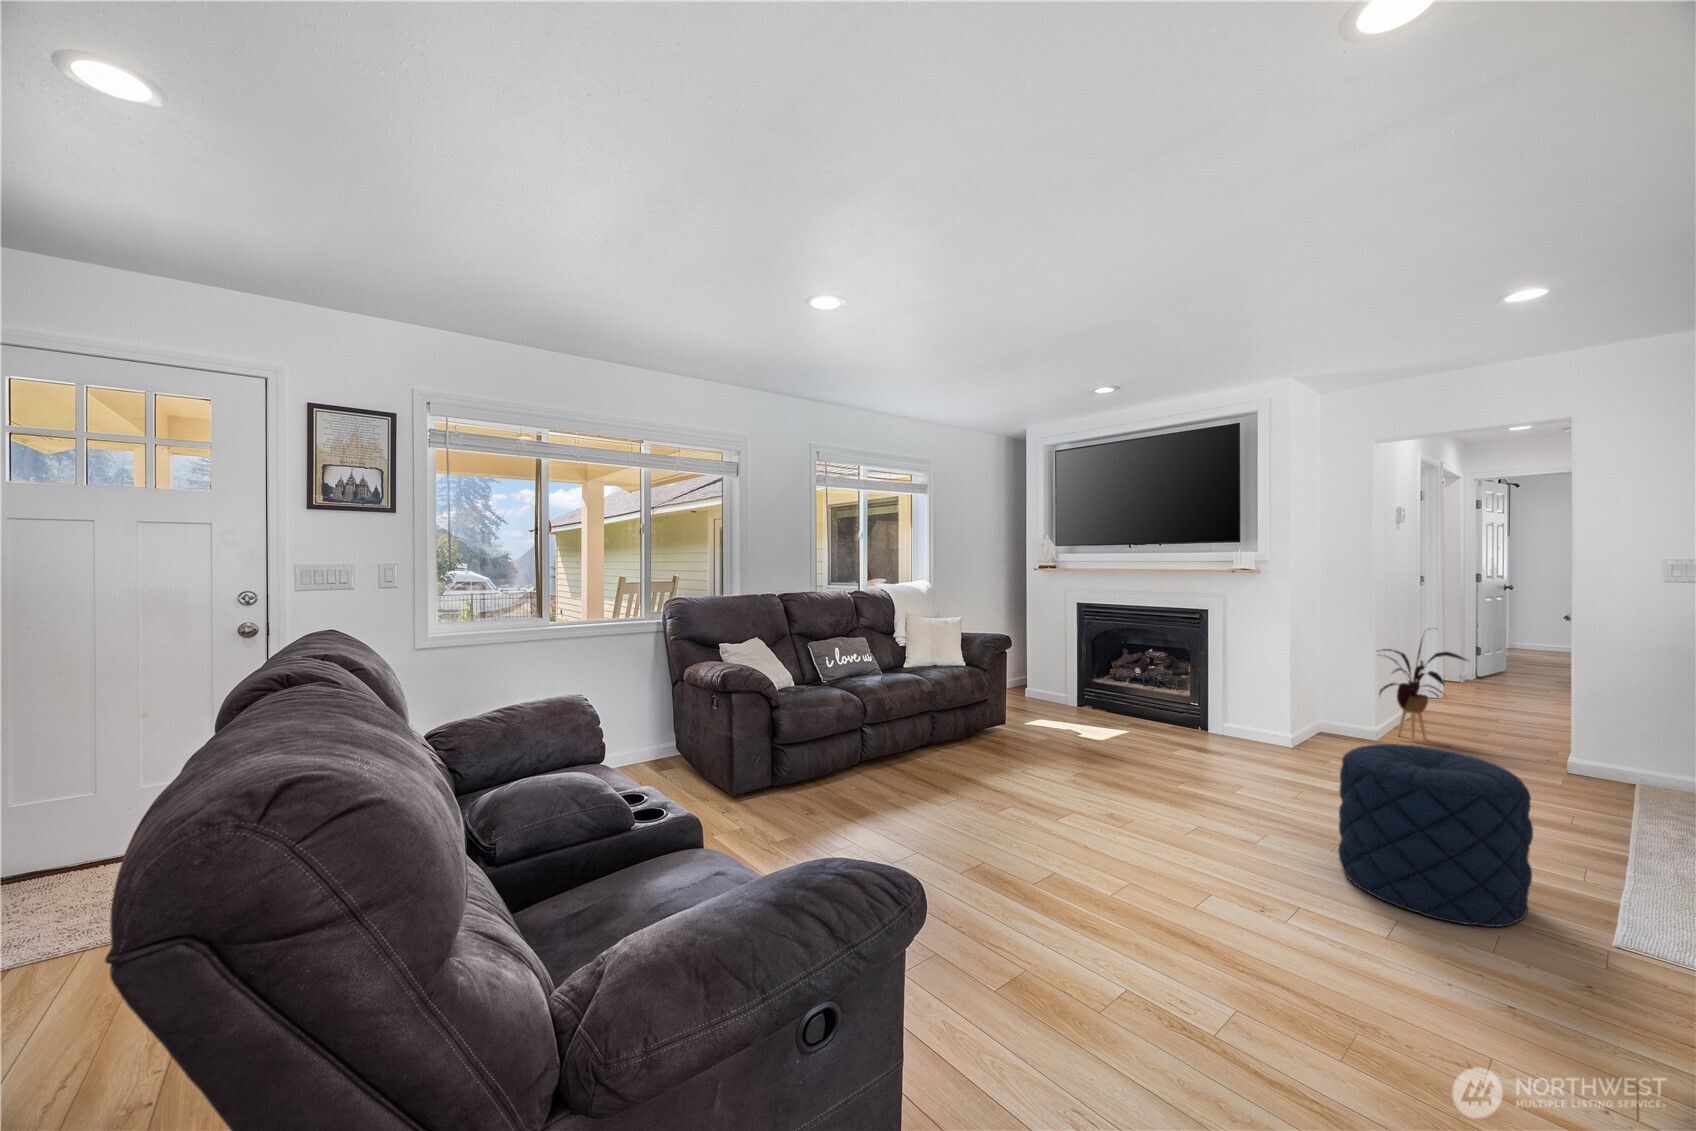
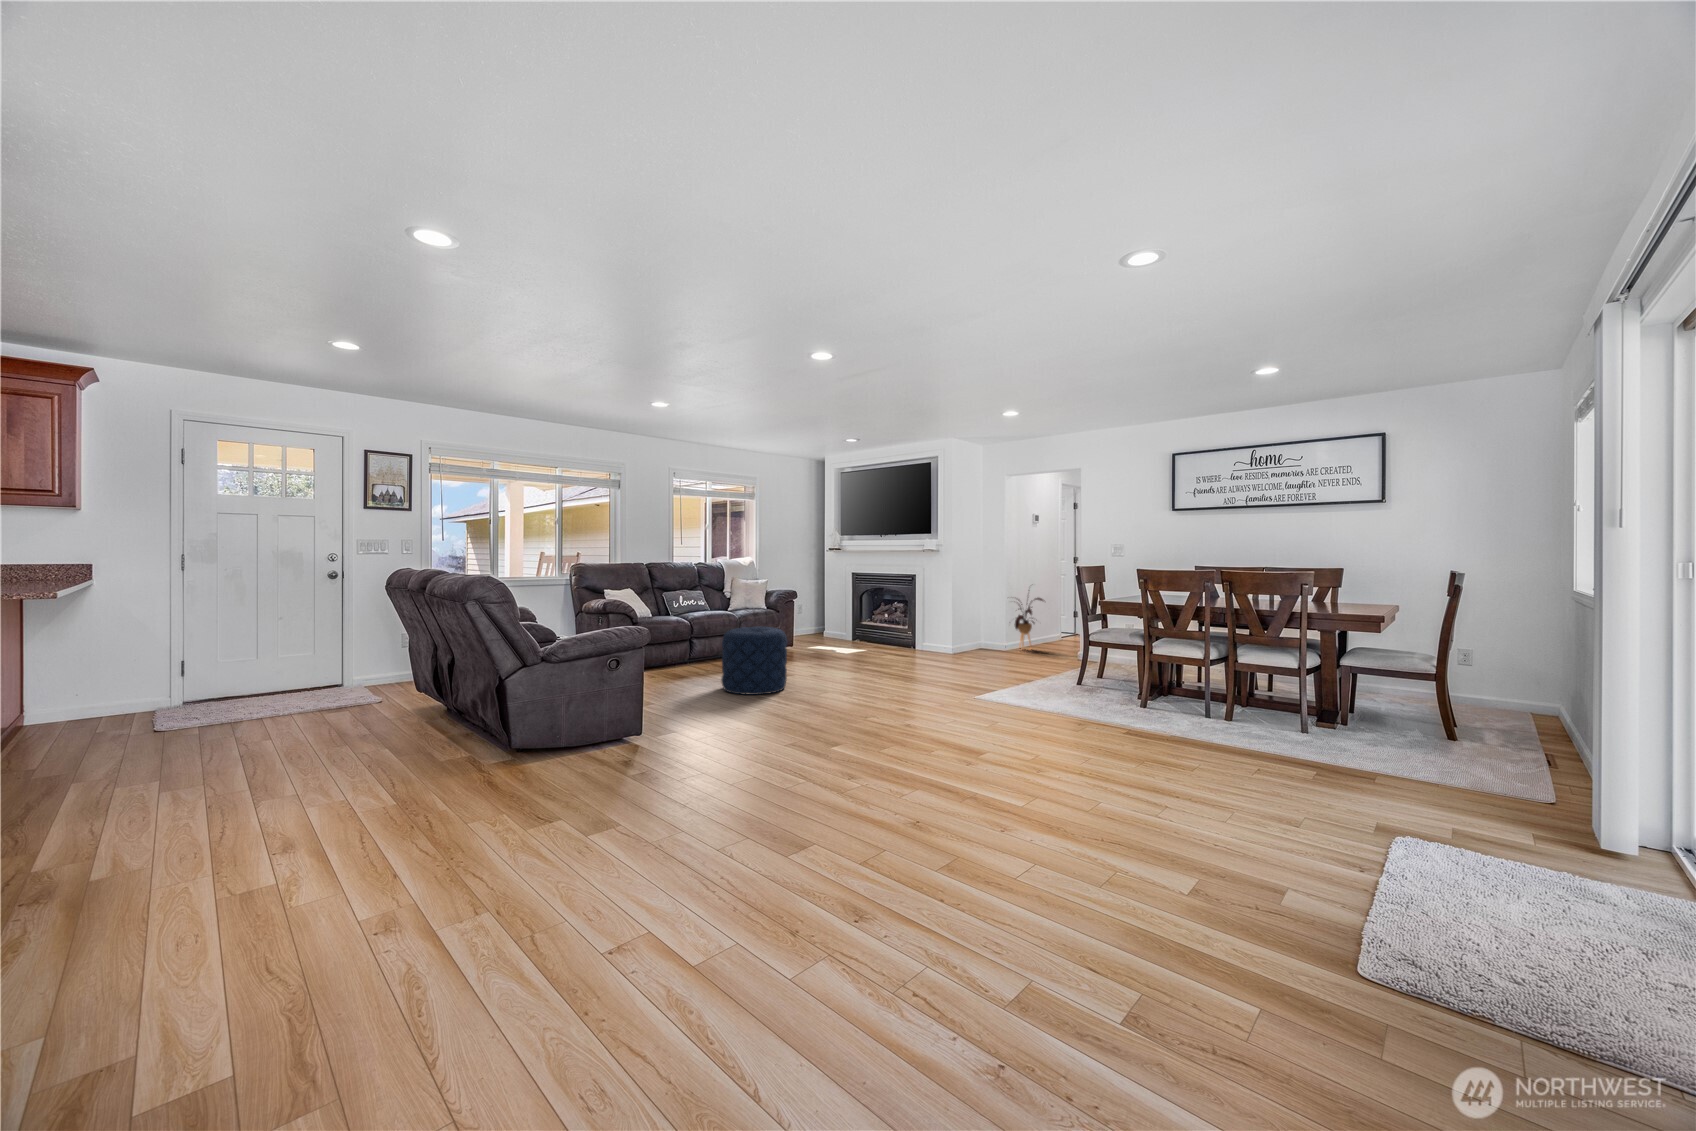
pouf: present [1338,744,1533,927] -> present [721,627,787,695]

